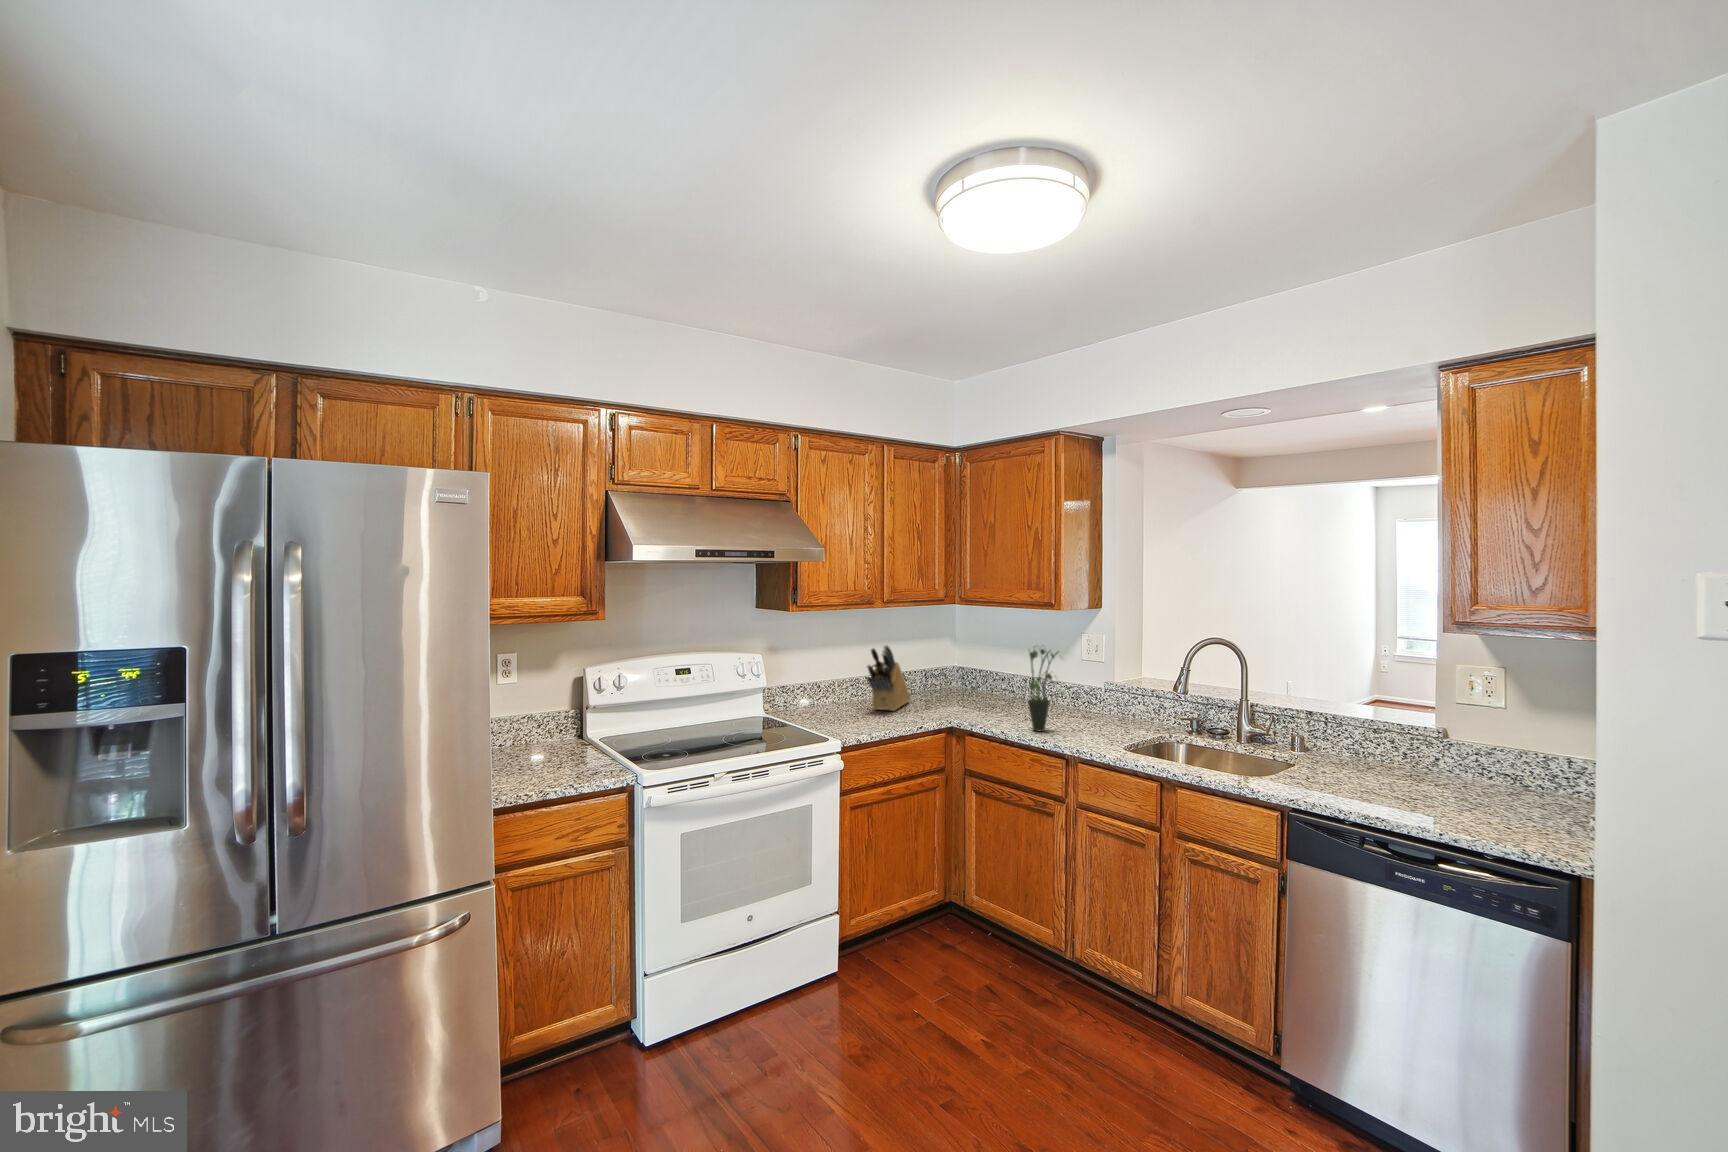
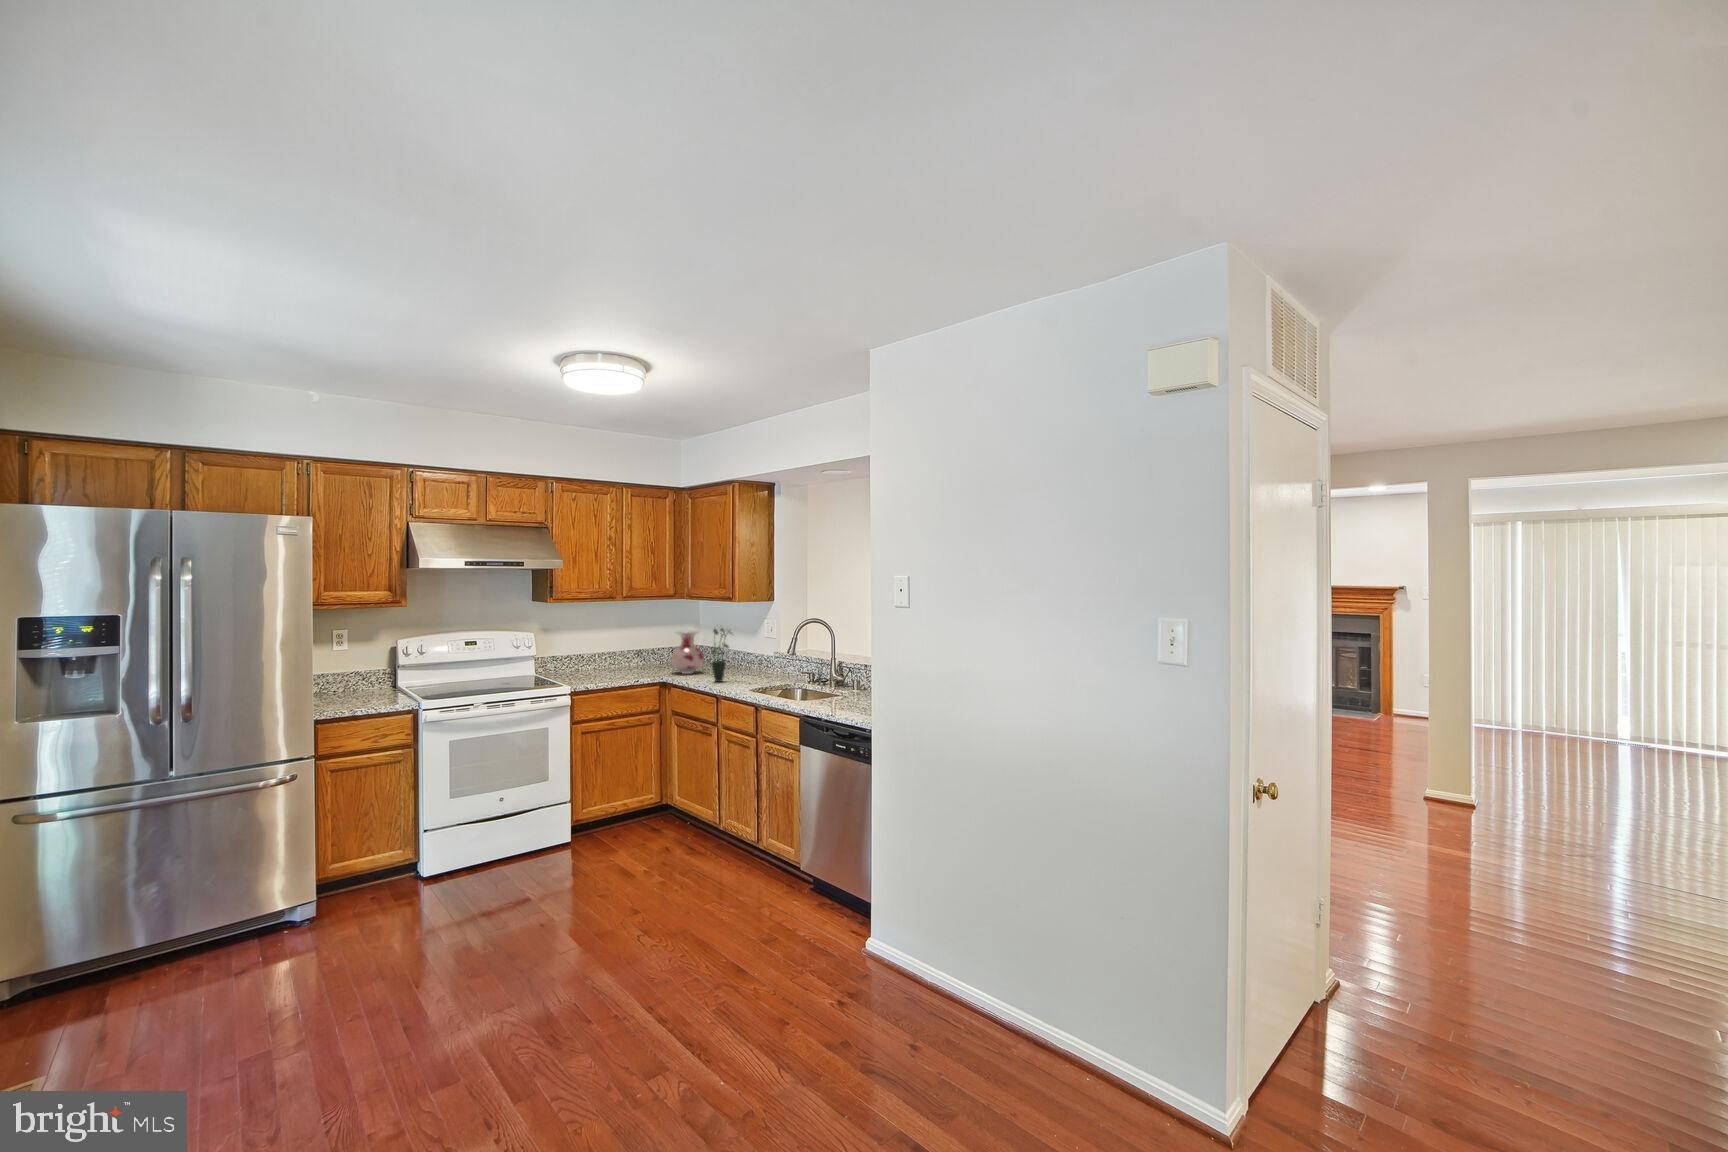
knife block: present [867,645,910,711] -> none [613,628,654,674]
vase: none [944,648,992,712] -> present [671,630,704,674]

